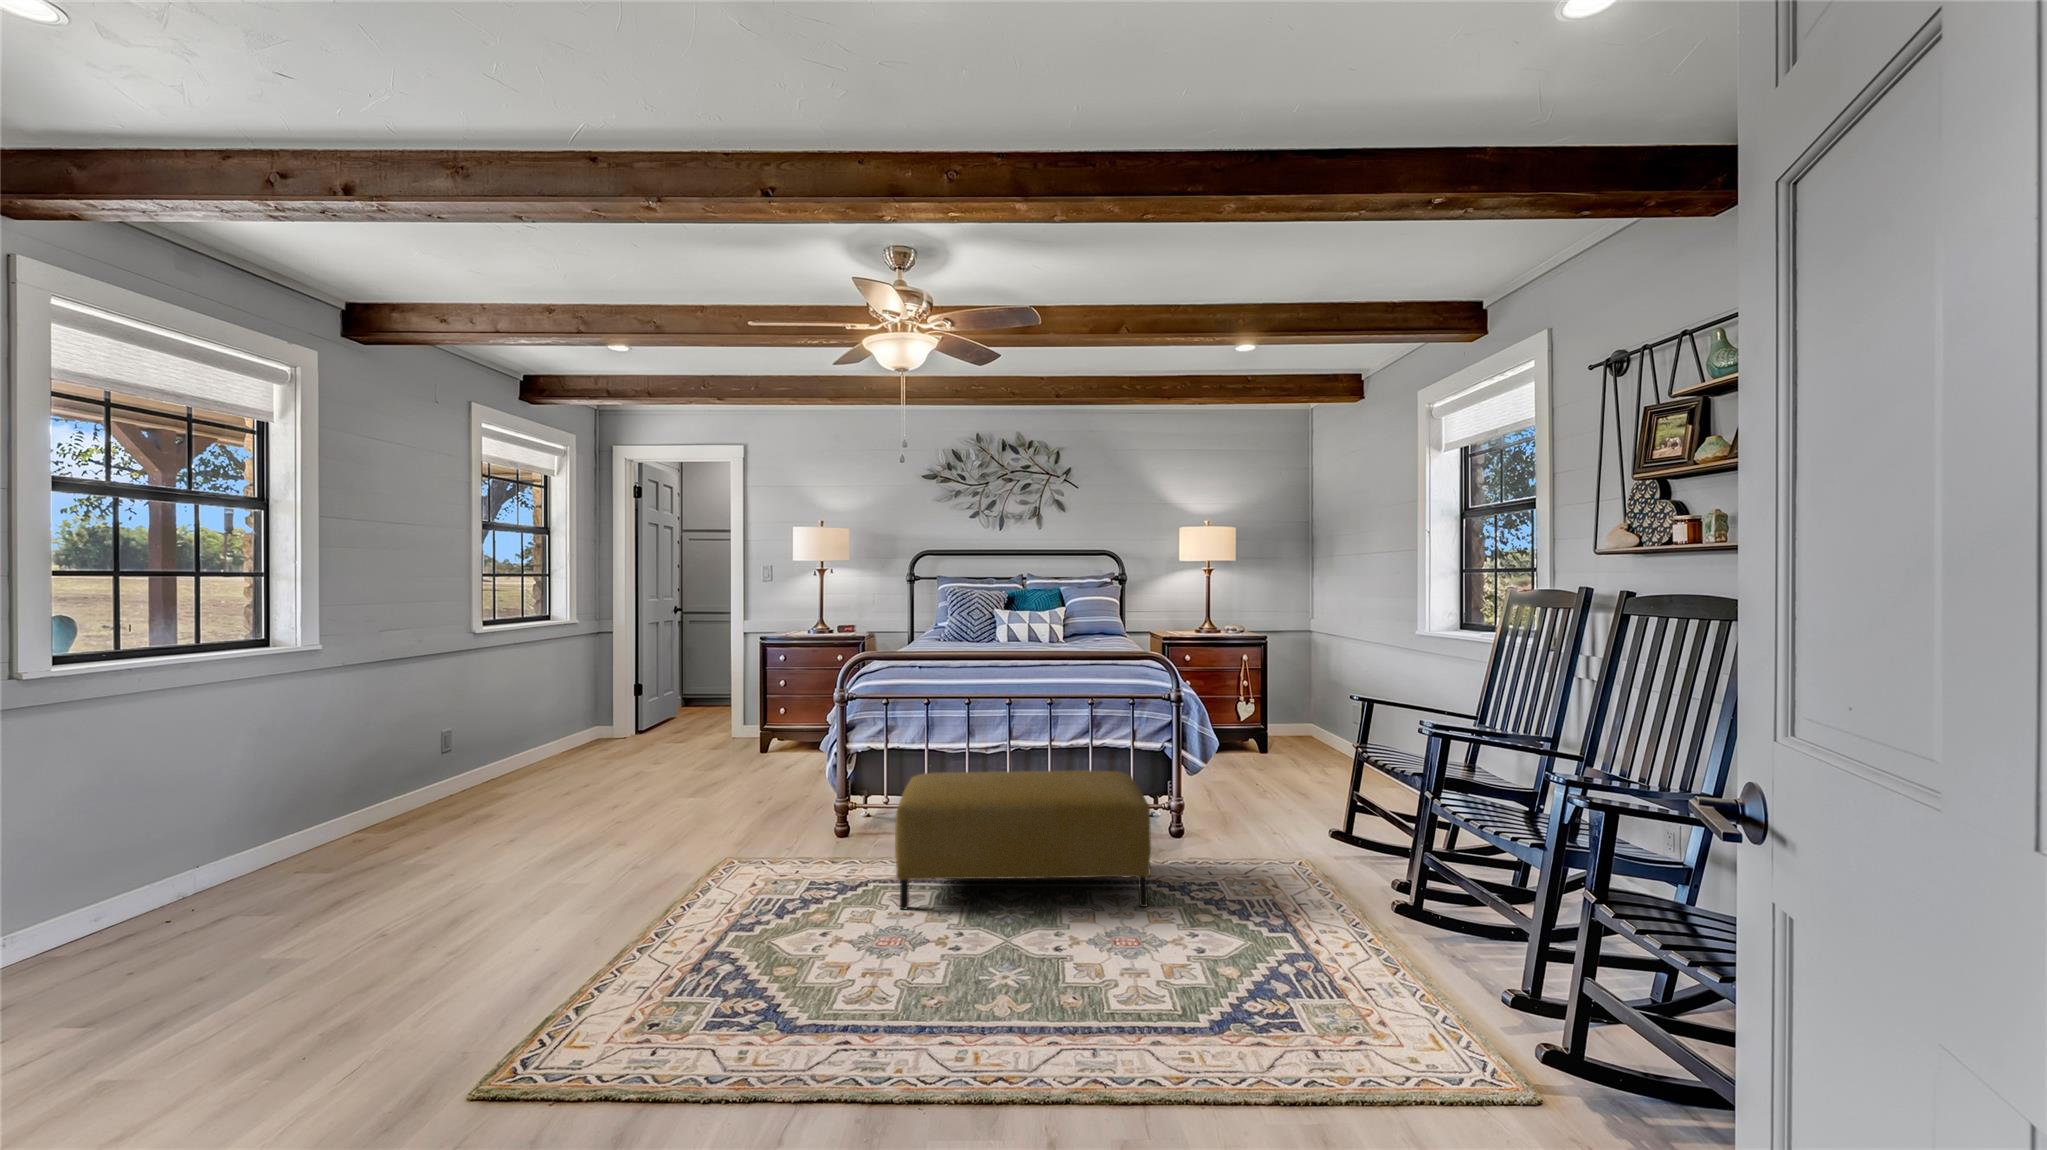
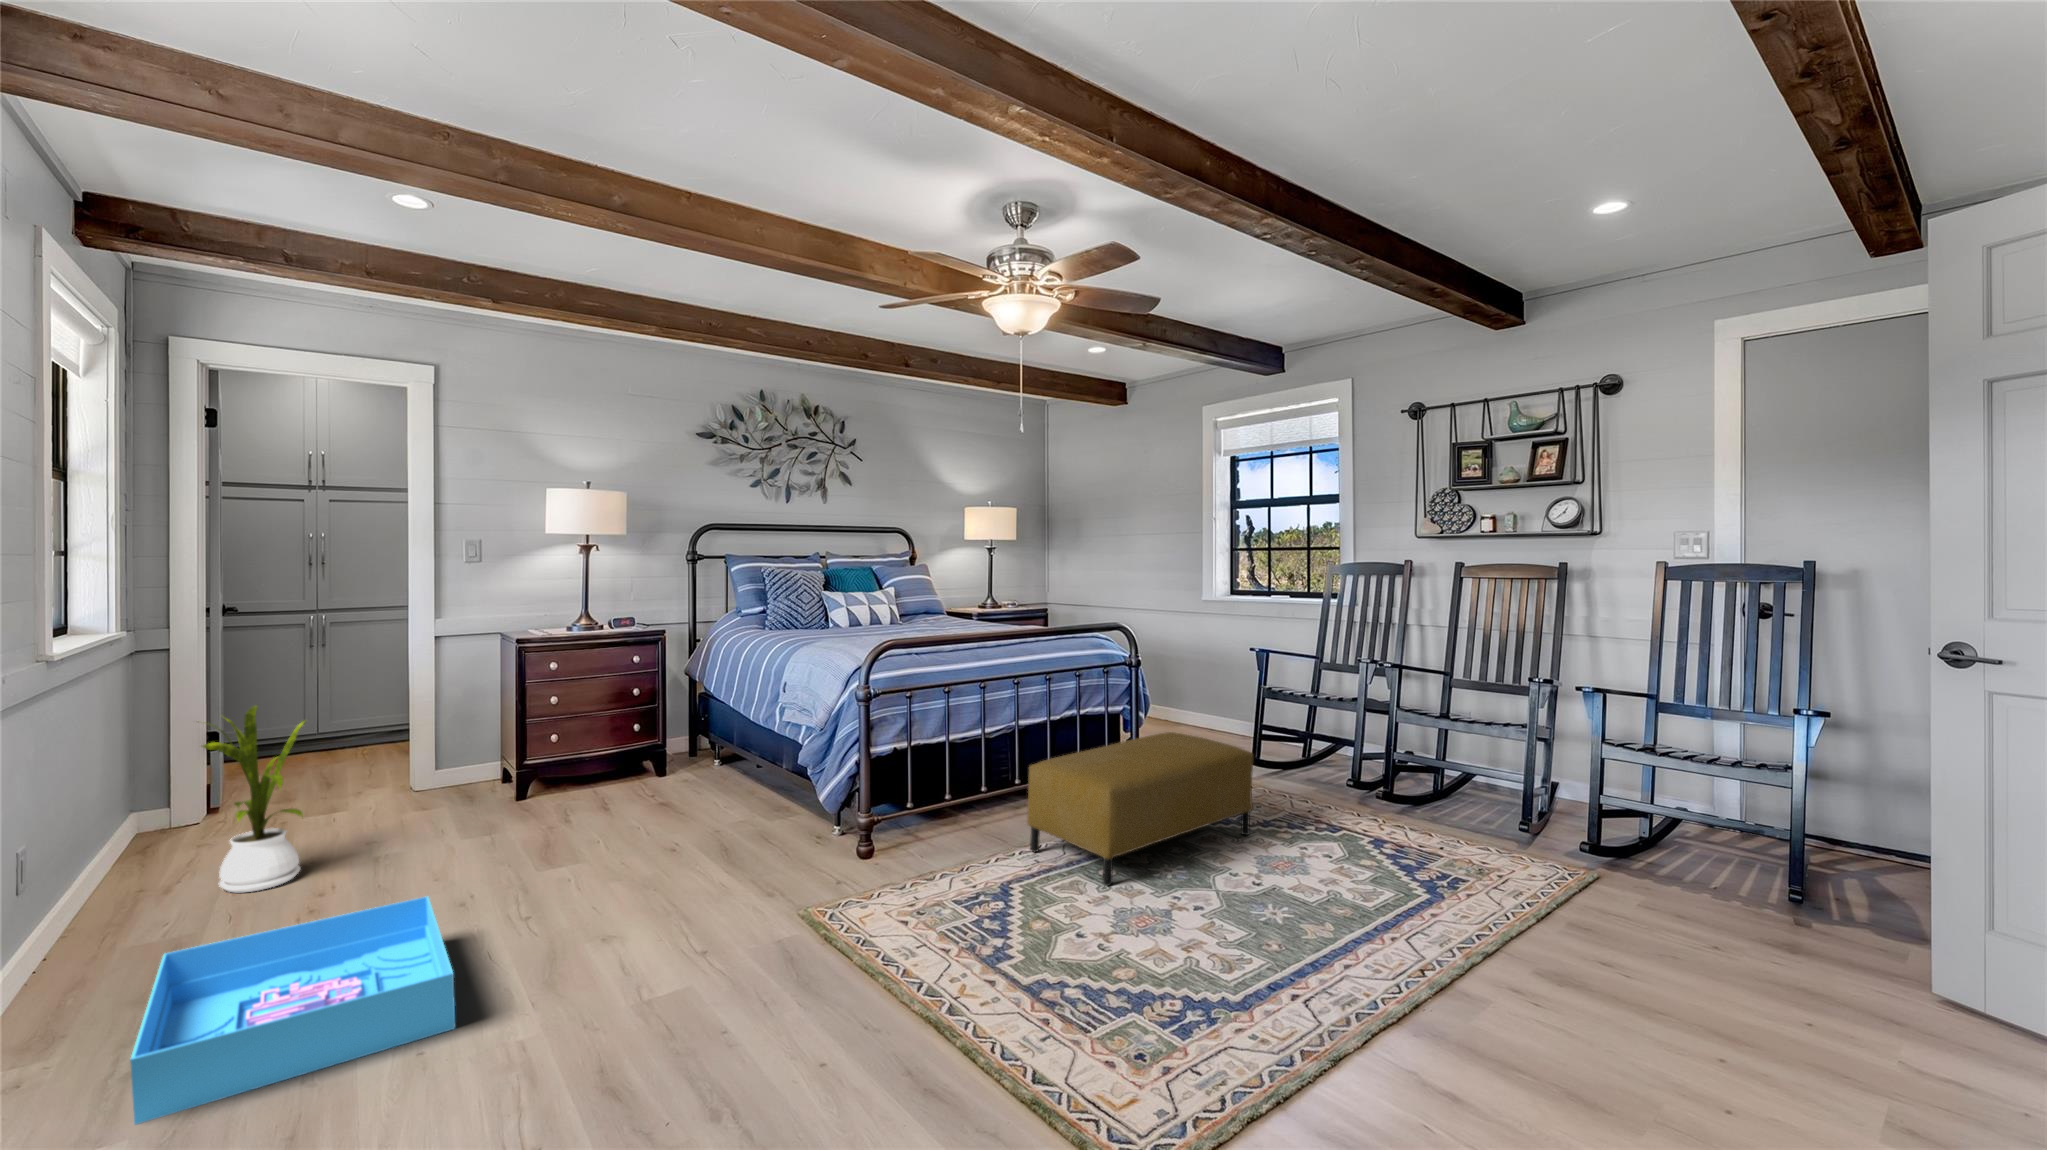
house plant: none [479,658,561,780] -> present [202,706,304,893]
storage bin: none [256,792,503,871] -> present [130,896,456,1125]

